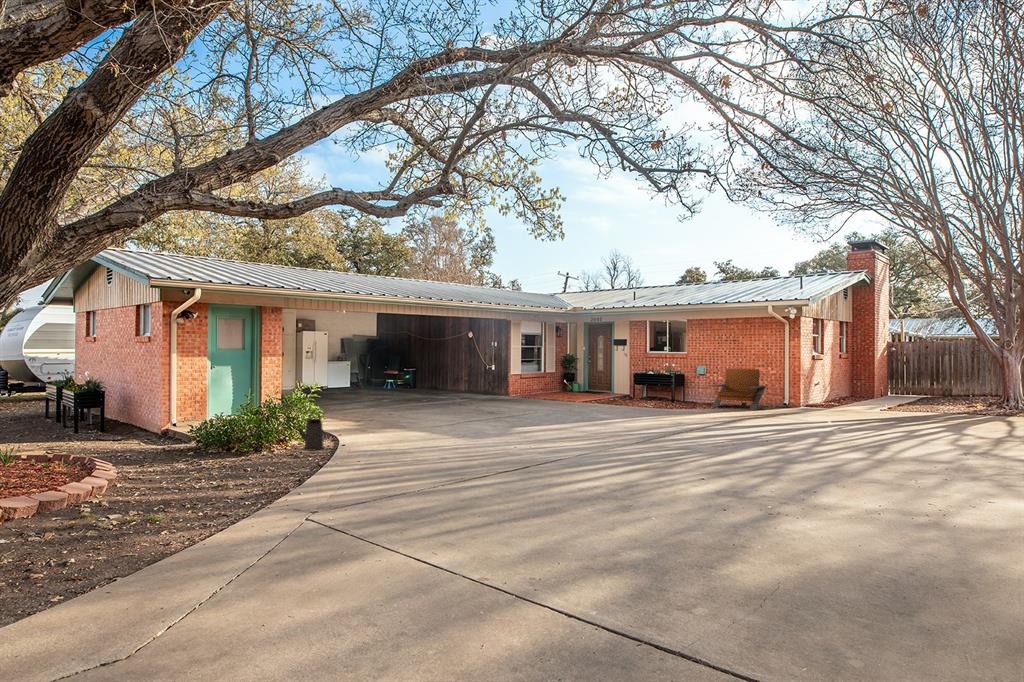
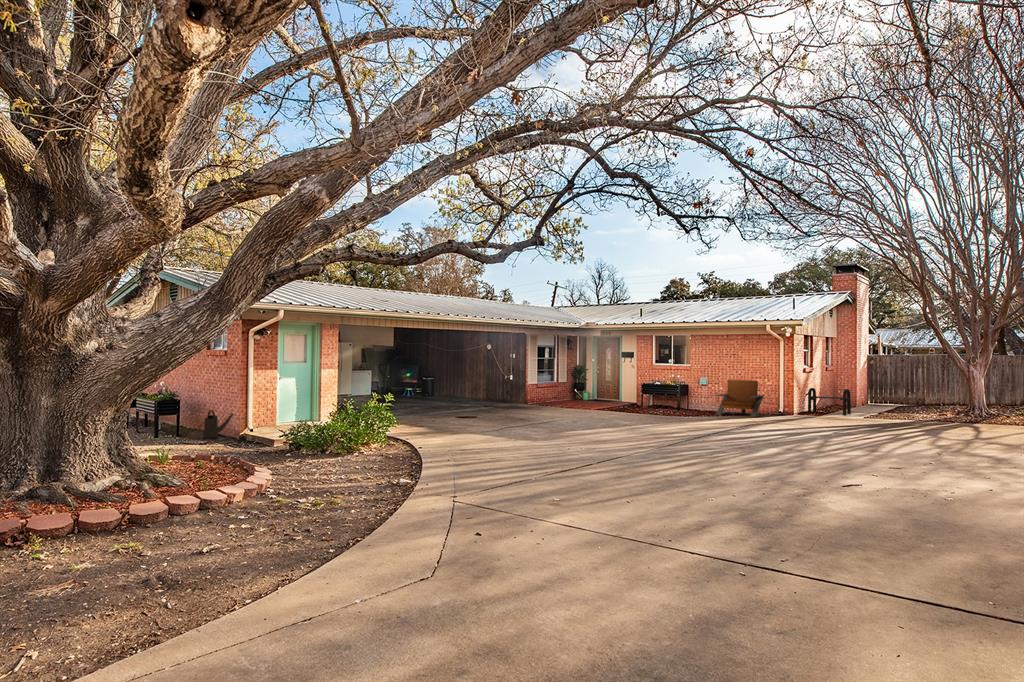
bench: none [817,377,865,408] -> present [808,388,851,415]
watering can: present [299,413,326,451] -> present [199,410,233,439]

